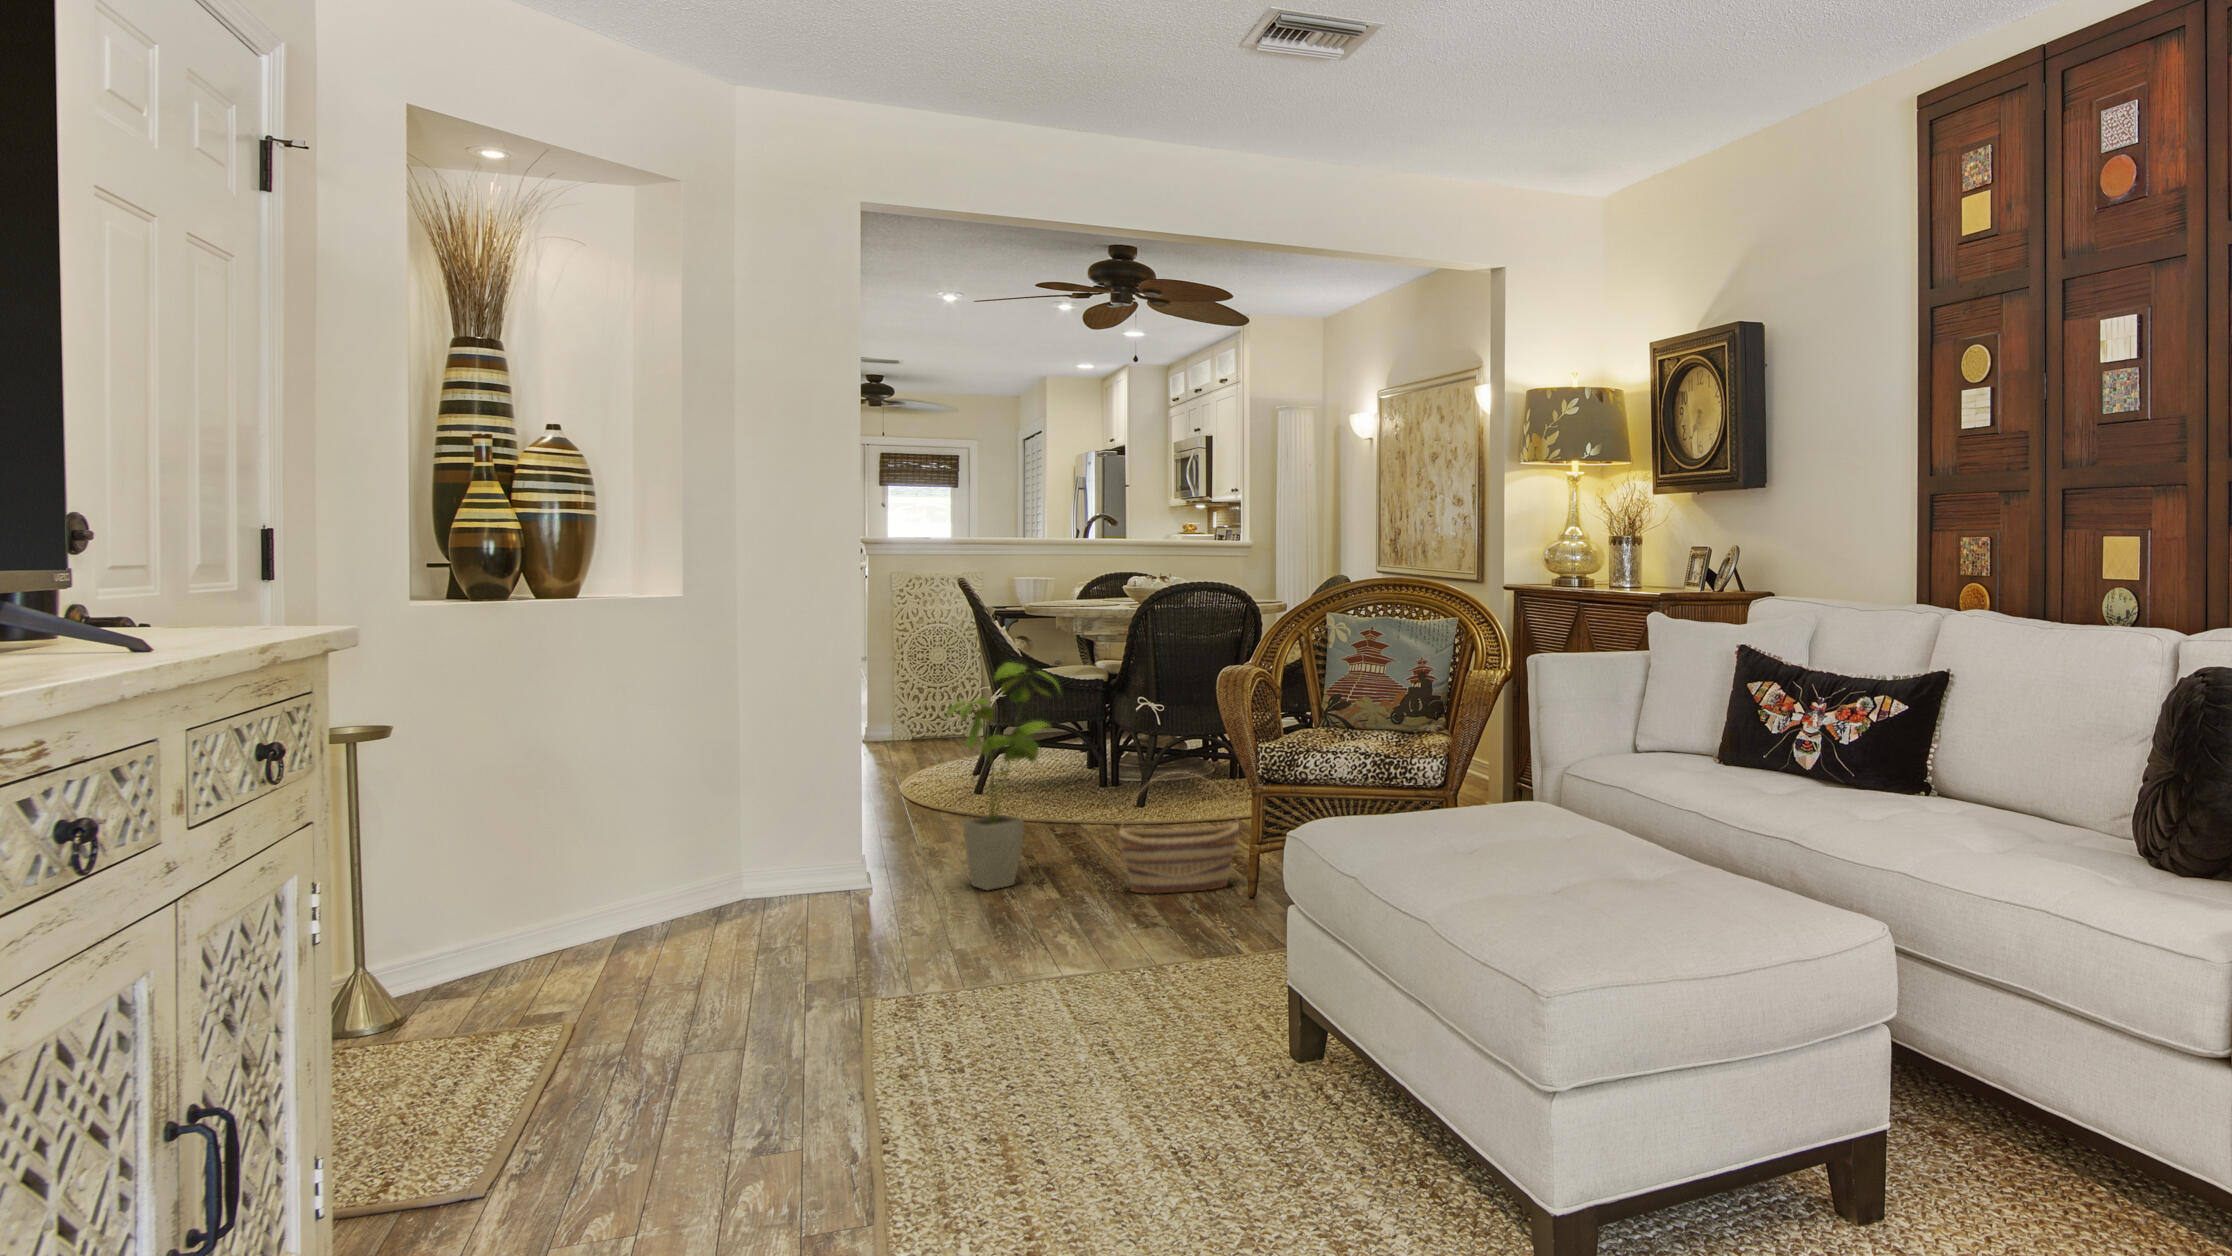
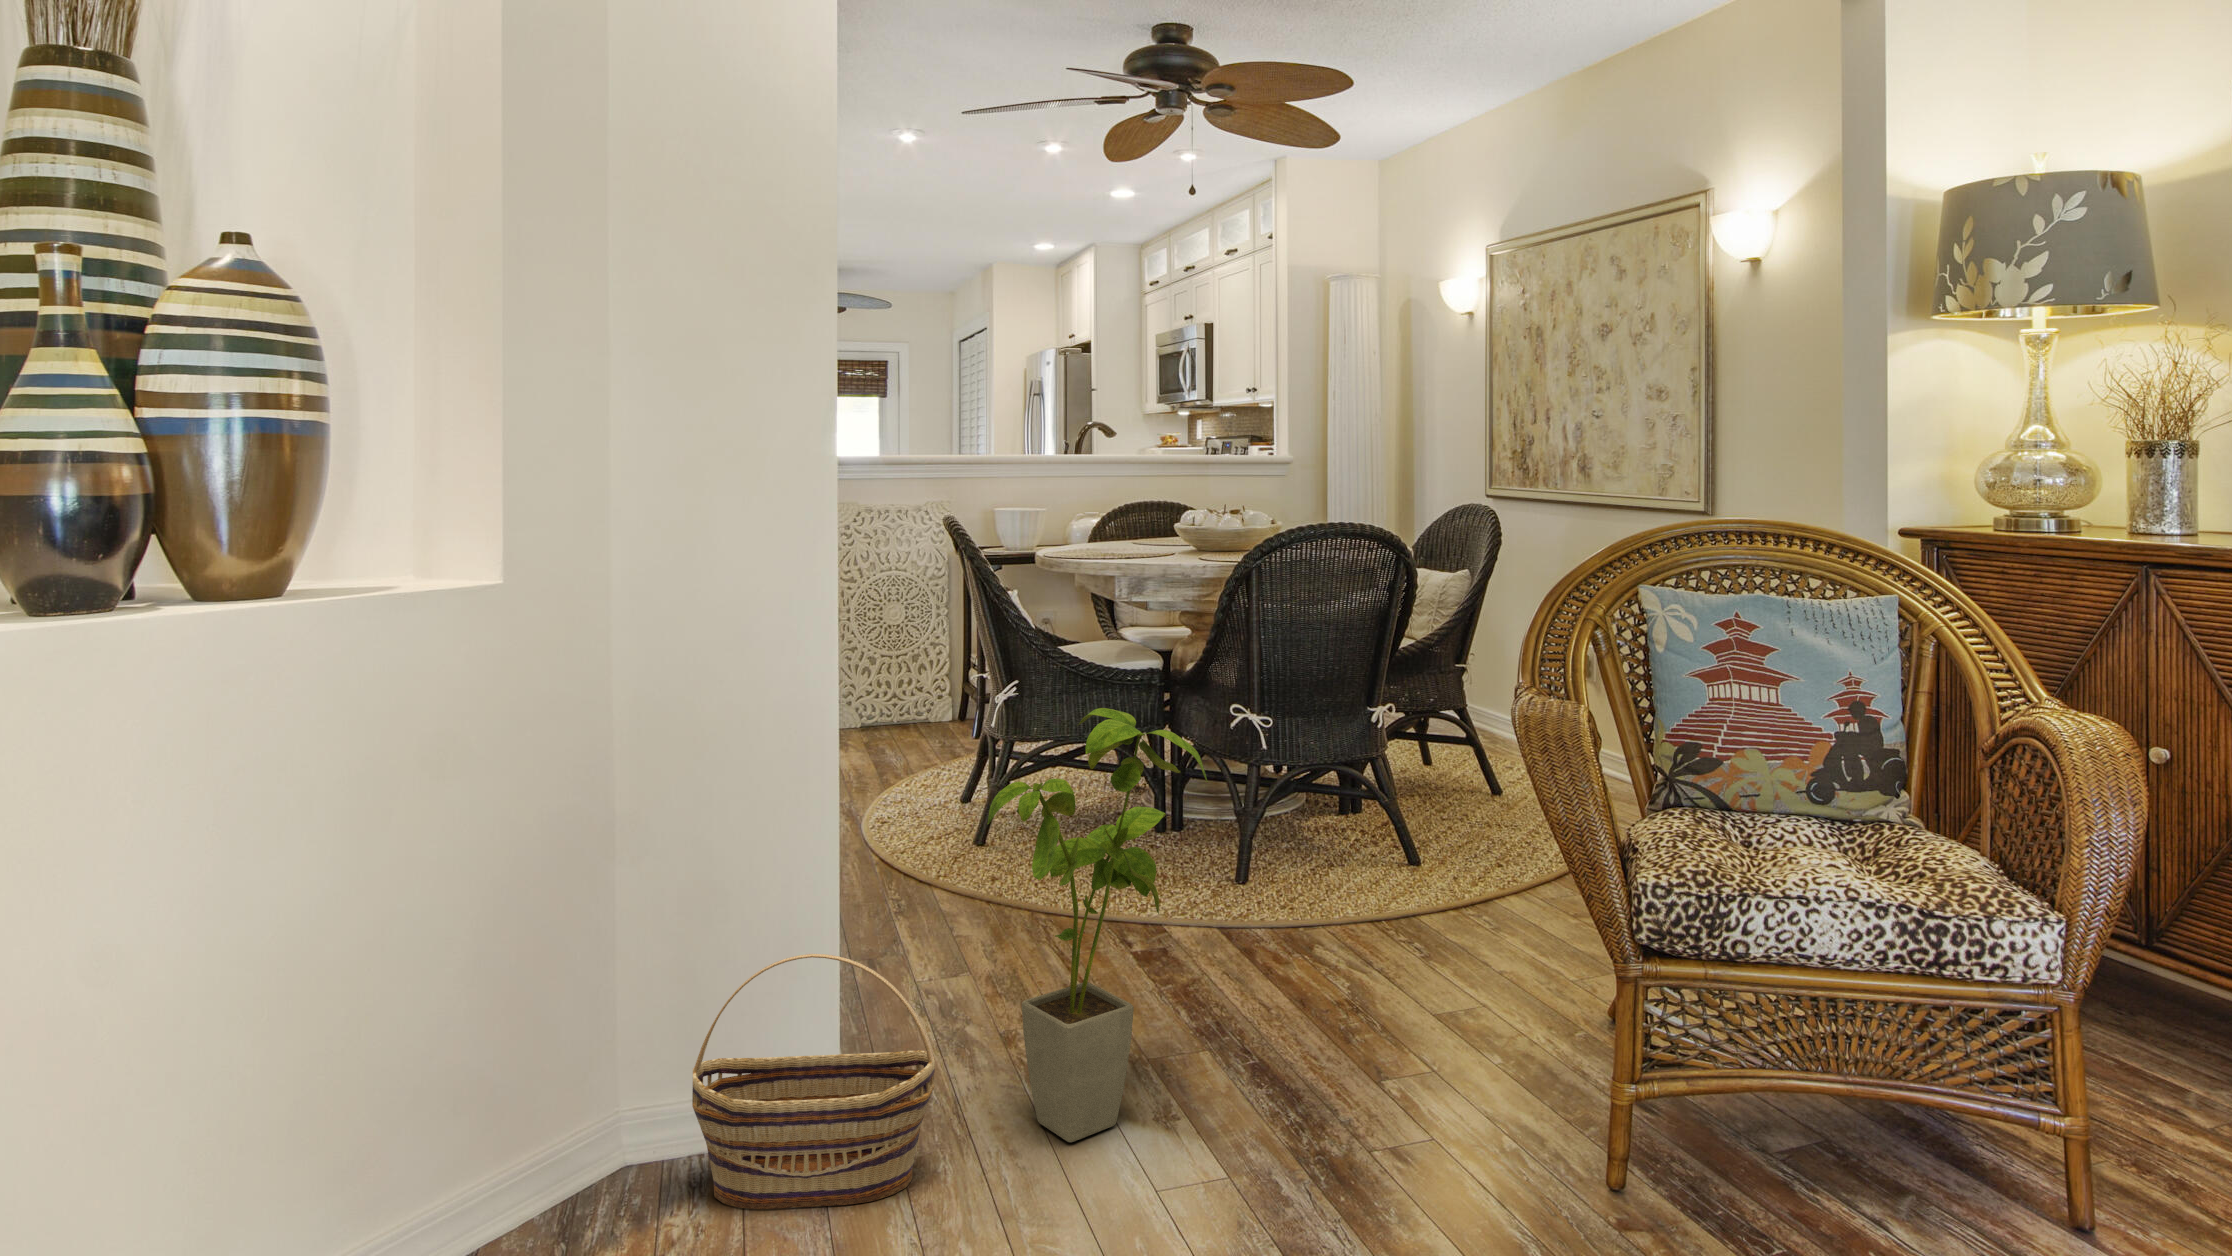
basket: present [1119,773,1239,893] -> present [692,954,935,1209]

